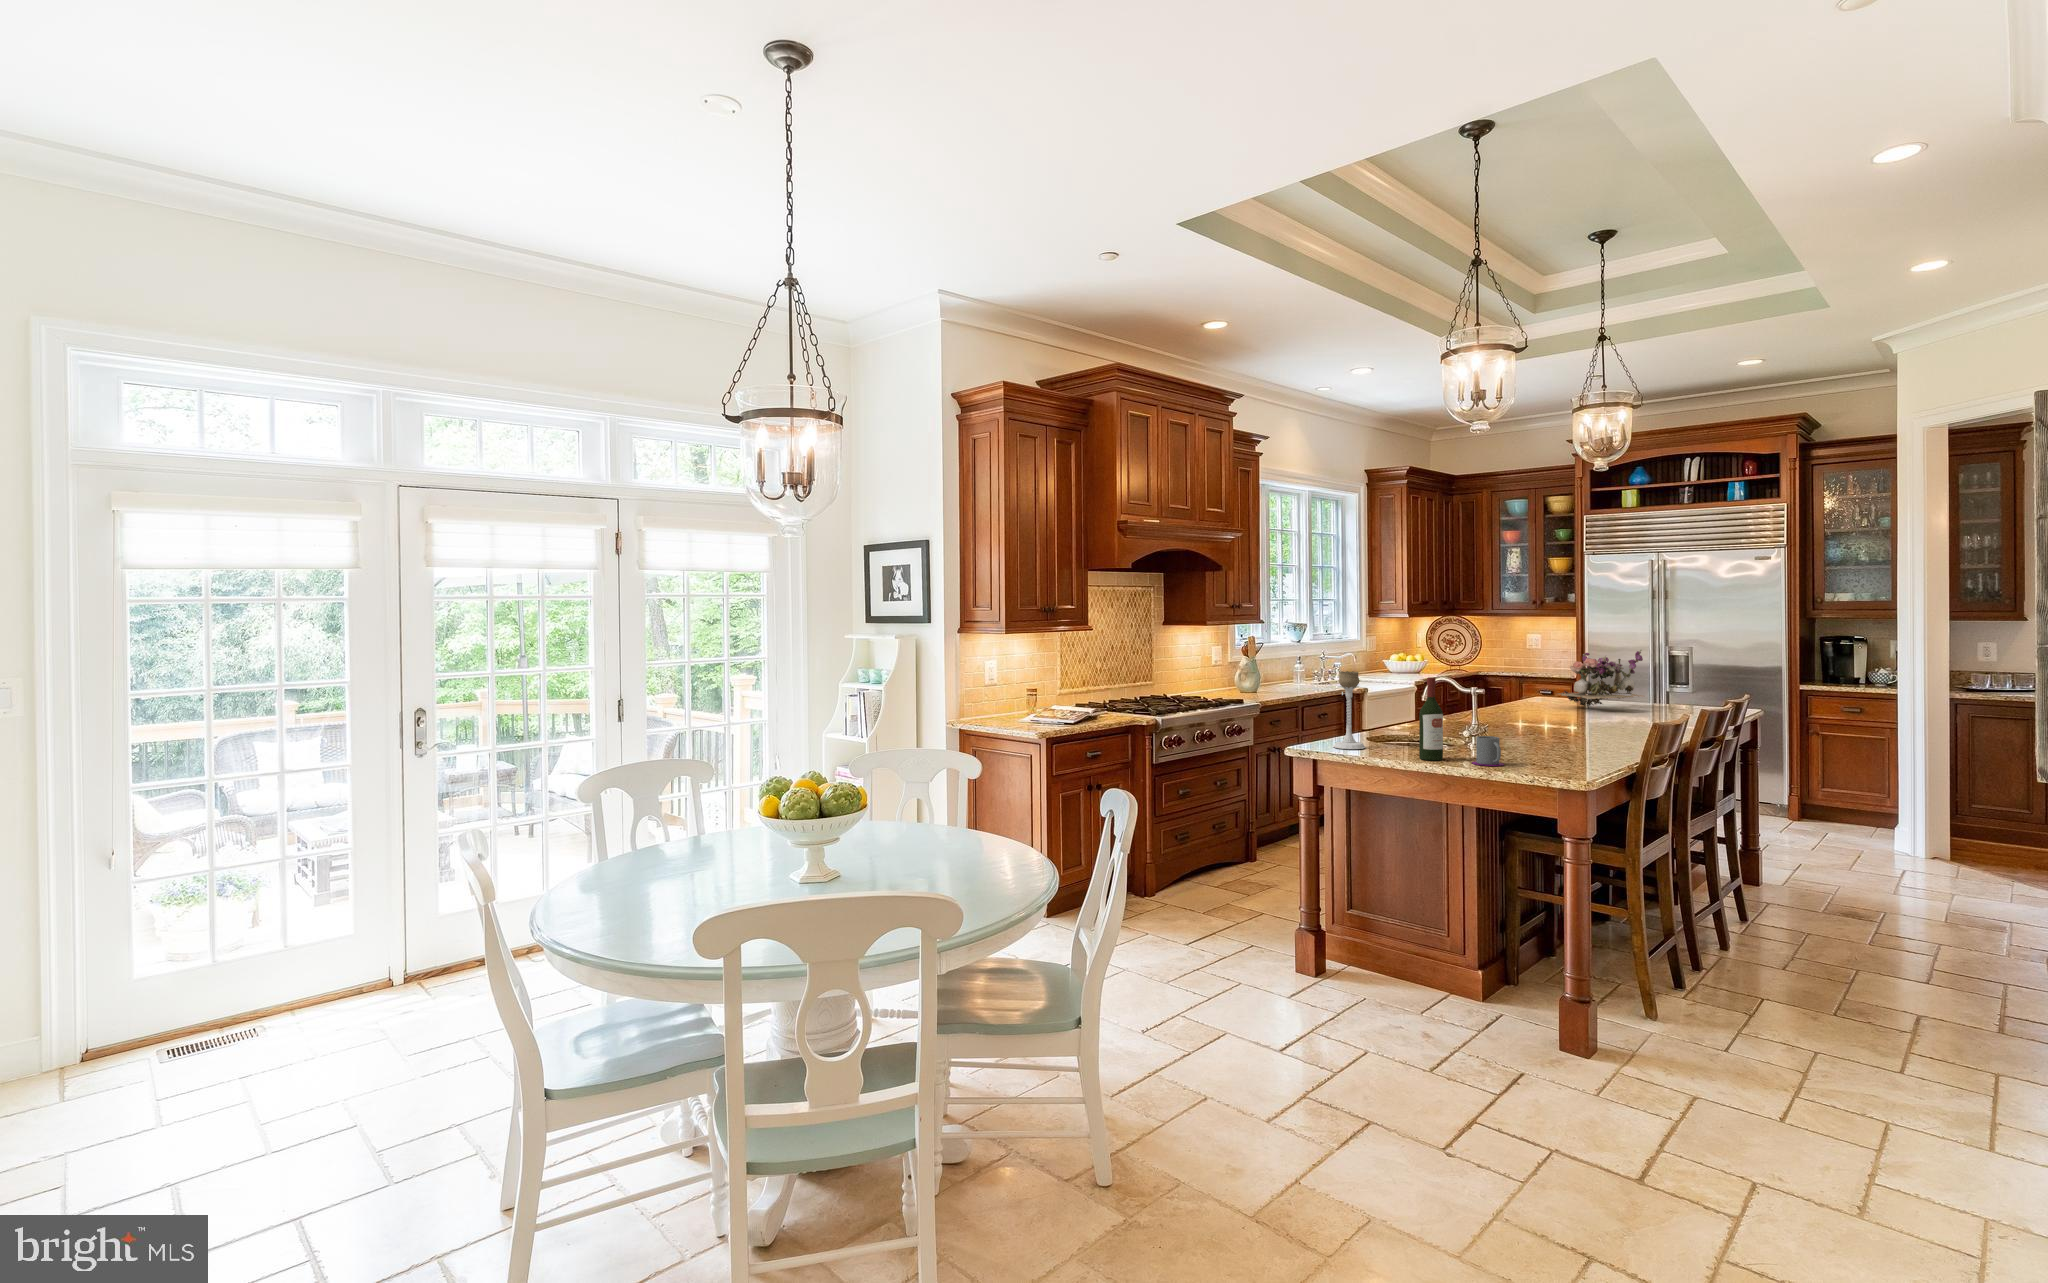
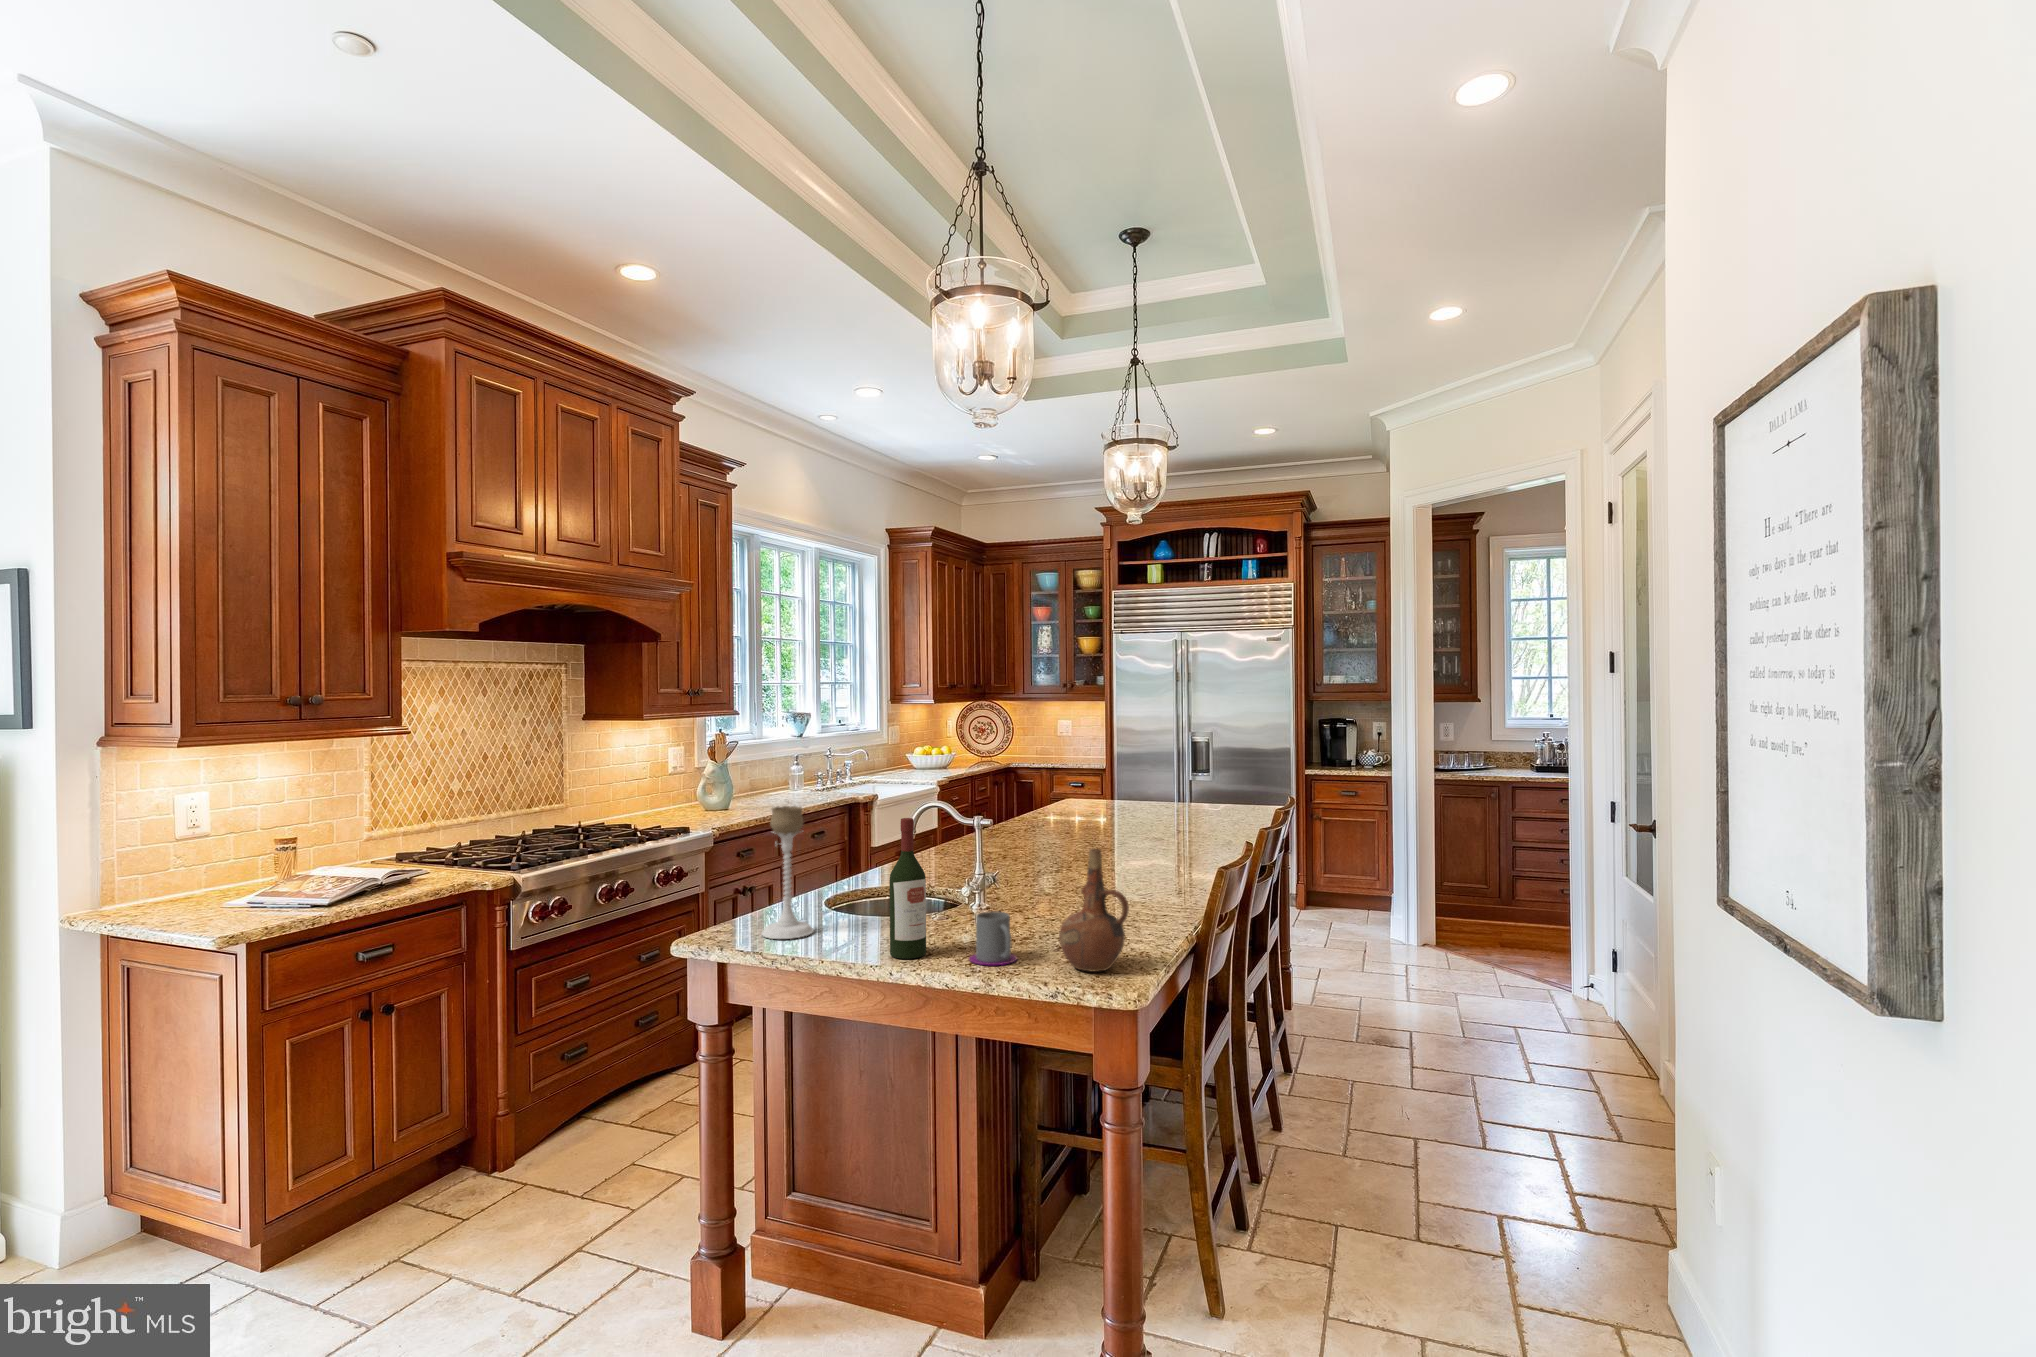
flower arrangement: present [1558,650,1644,708] -> none [1088,746,1184,820]
ceramic pitcher: none [1533,698,1582,772] -> present [1059,849,1129,972]

